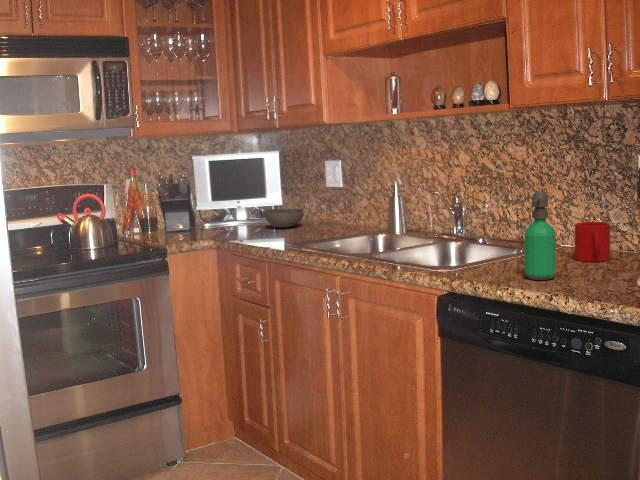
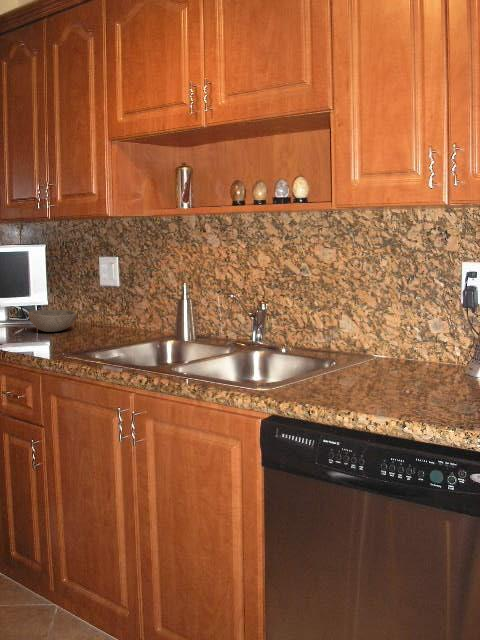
soap dispenser: present [524,191,556,280] -> none [361,301,396,401]
mug: present [575,222,610,262] -> none [398,333,436,377]

